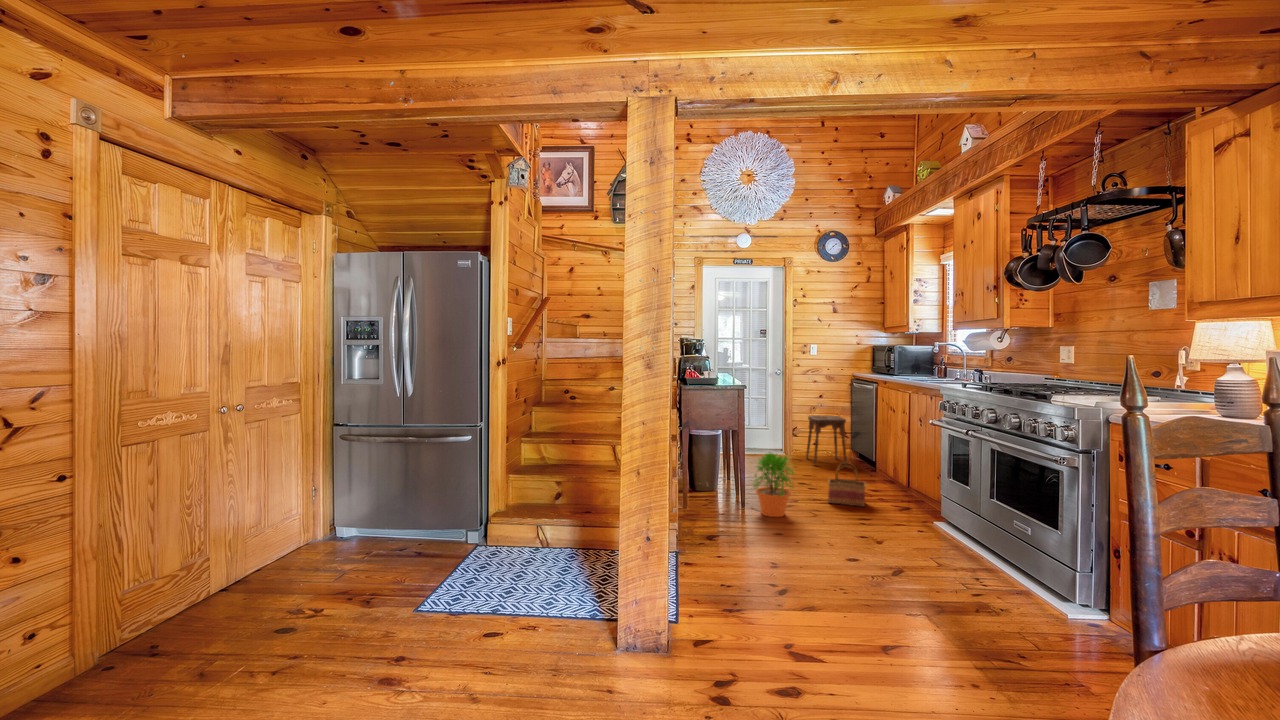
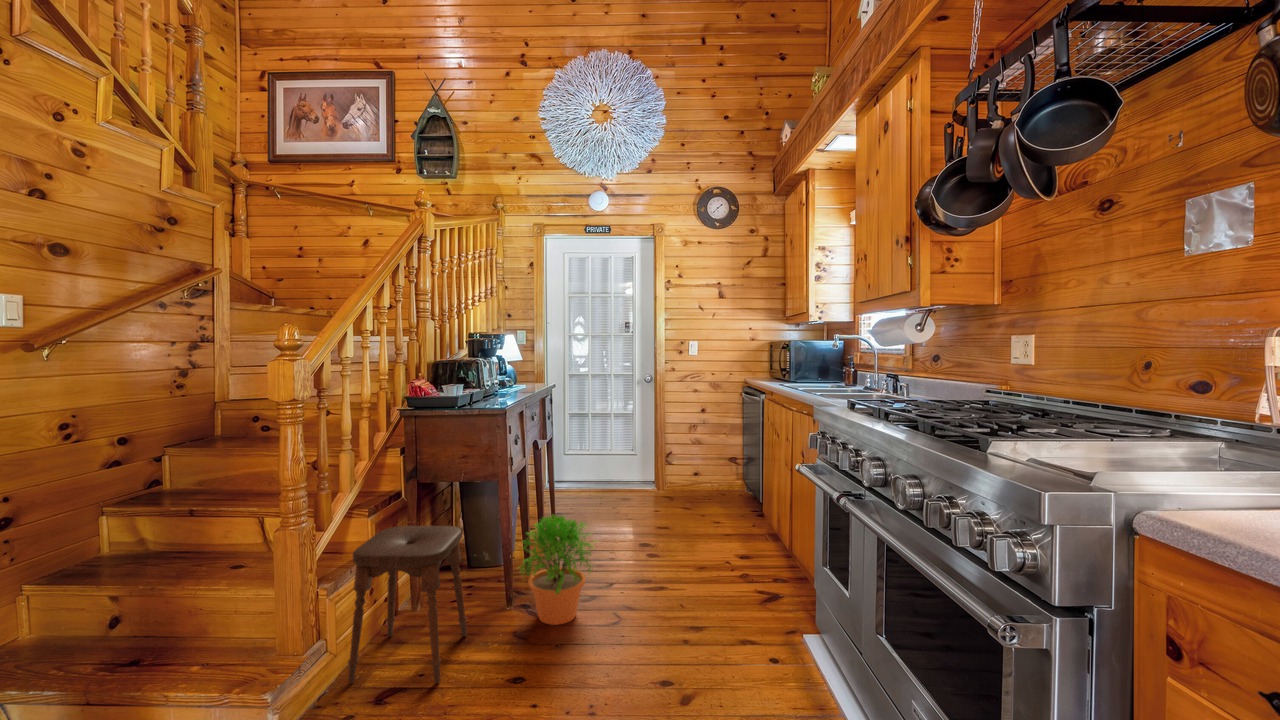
stool: present [806,415,847,465] -> present [348,526,467,683]
basket: present [828,462,866,507] -> none [662,519,722,594]

